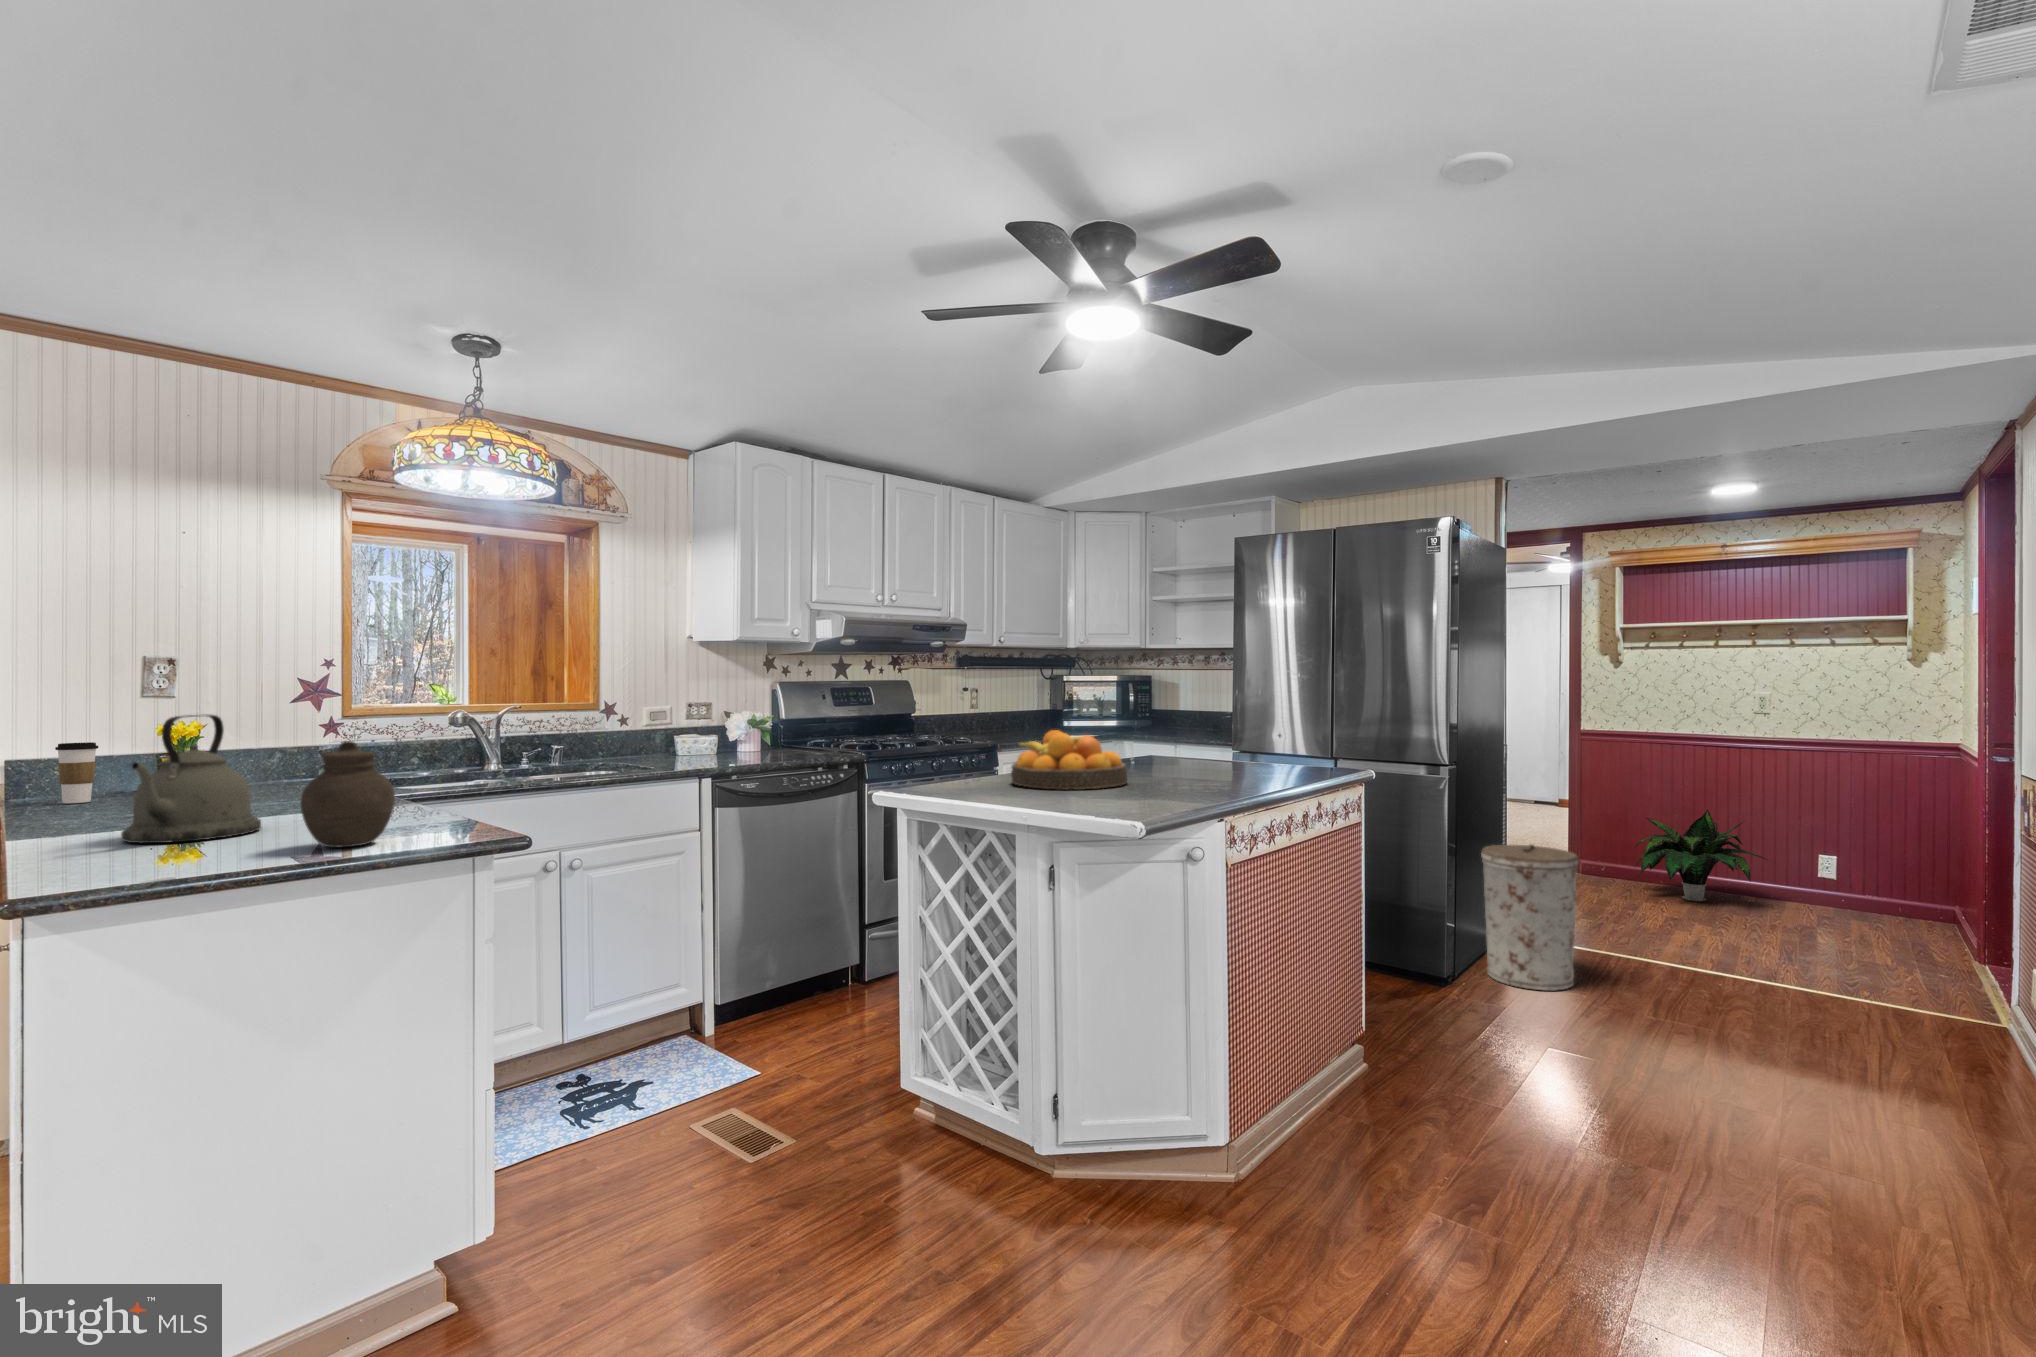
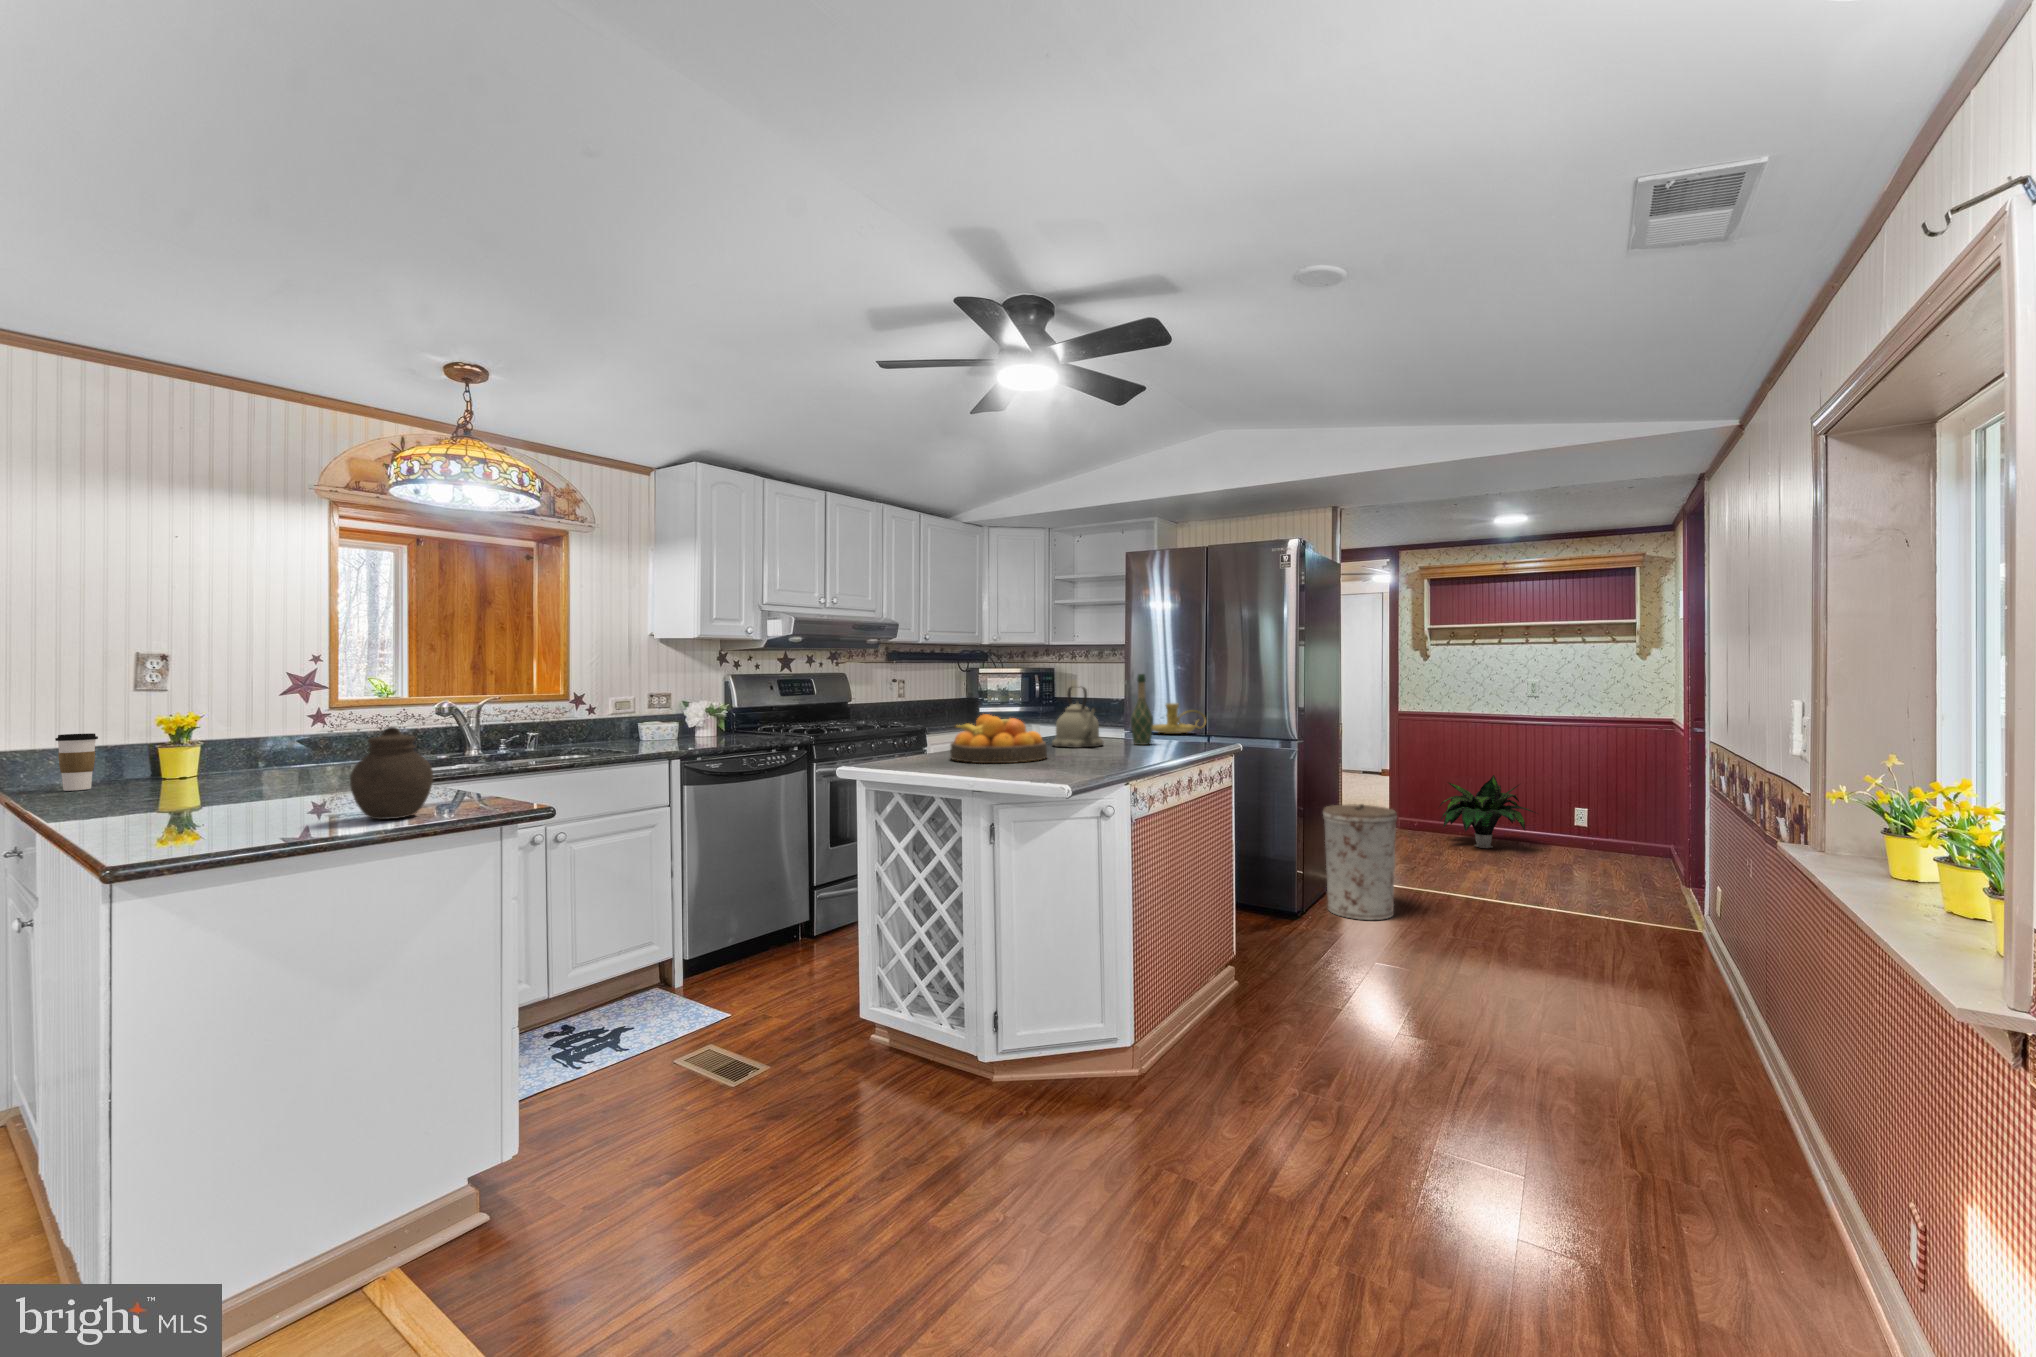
wine bottle: none [1235,682,1263,768] -> present [1131,674,1153,745]
kettle: present [121,715,261,843] -> present [1052,686,1103,748]
candle holder: none [1262,718,1332,755] -> present [1152,703,1206,734]

